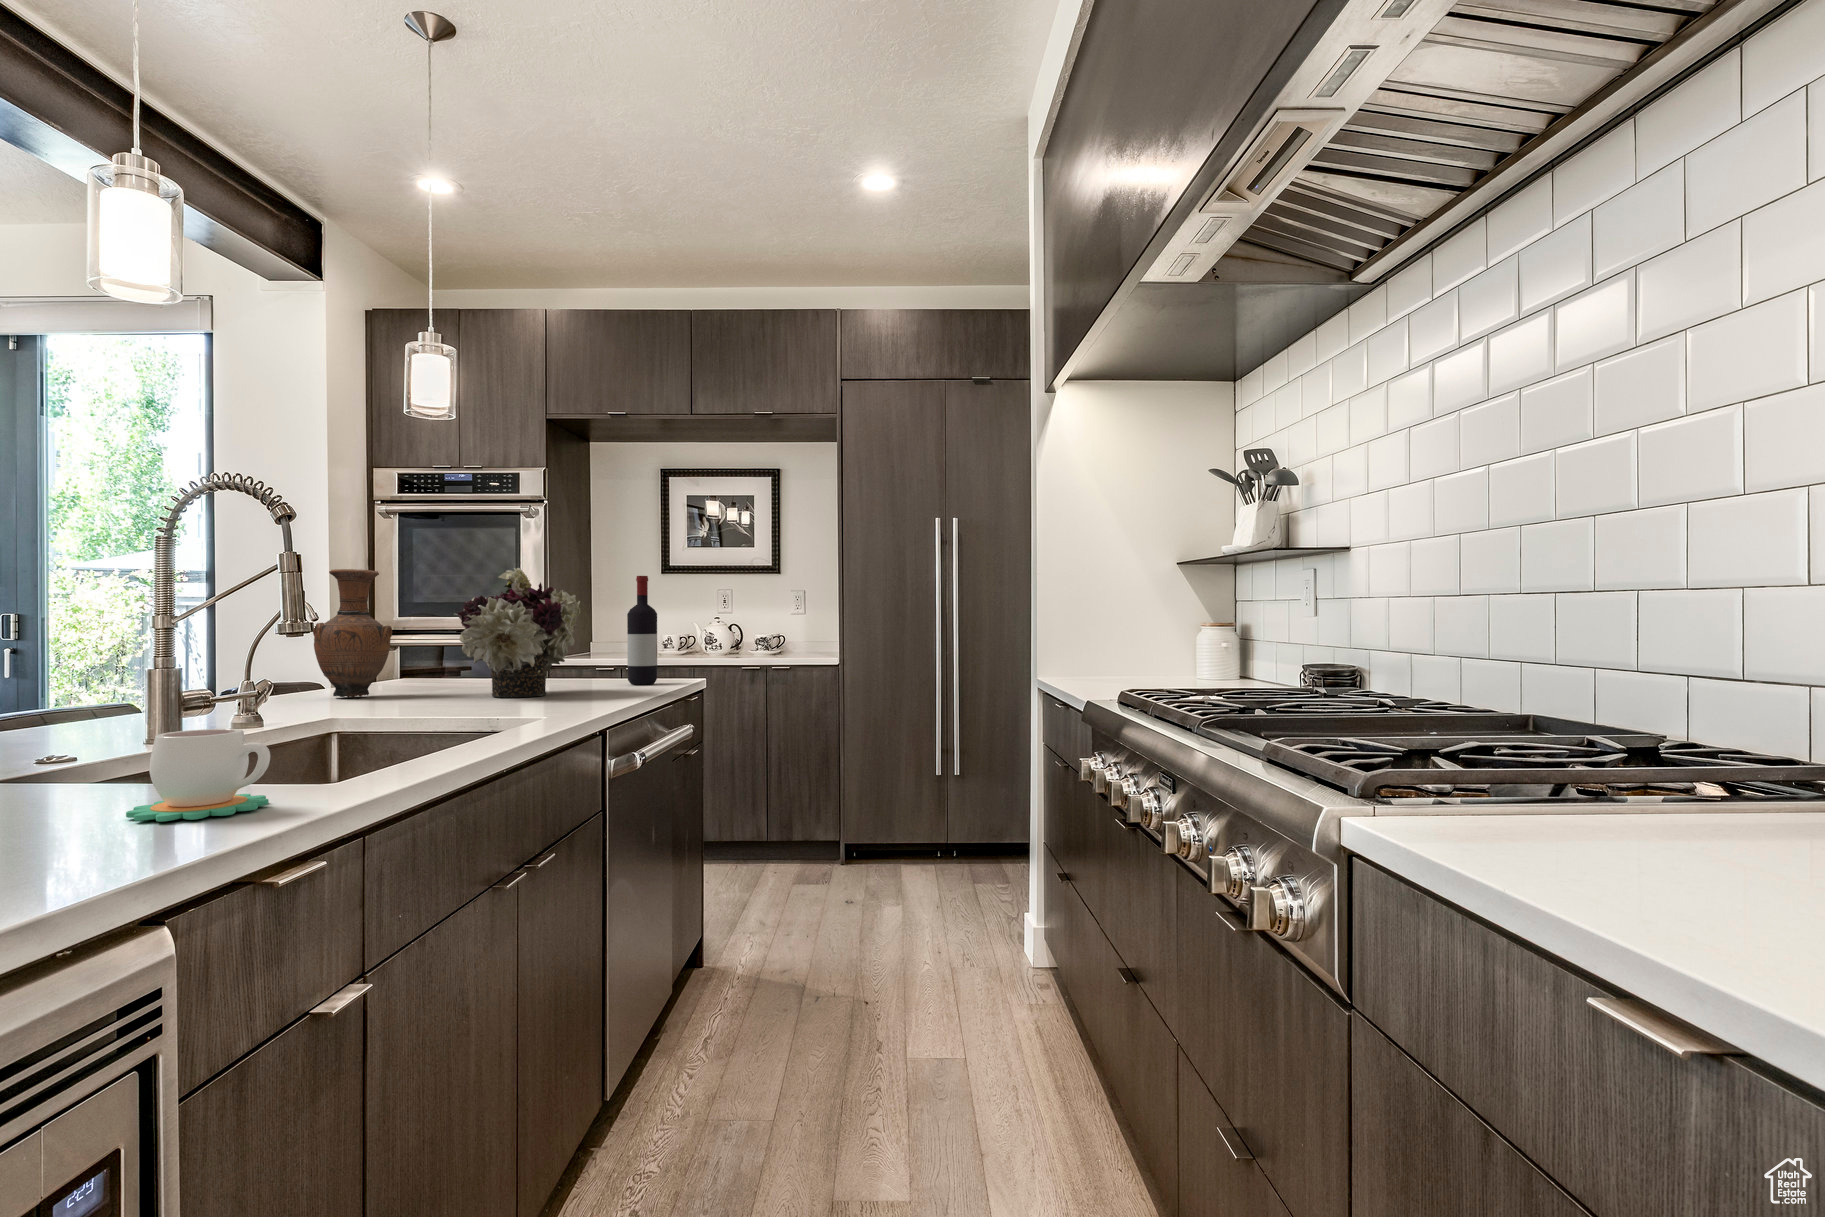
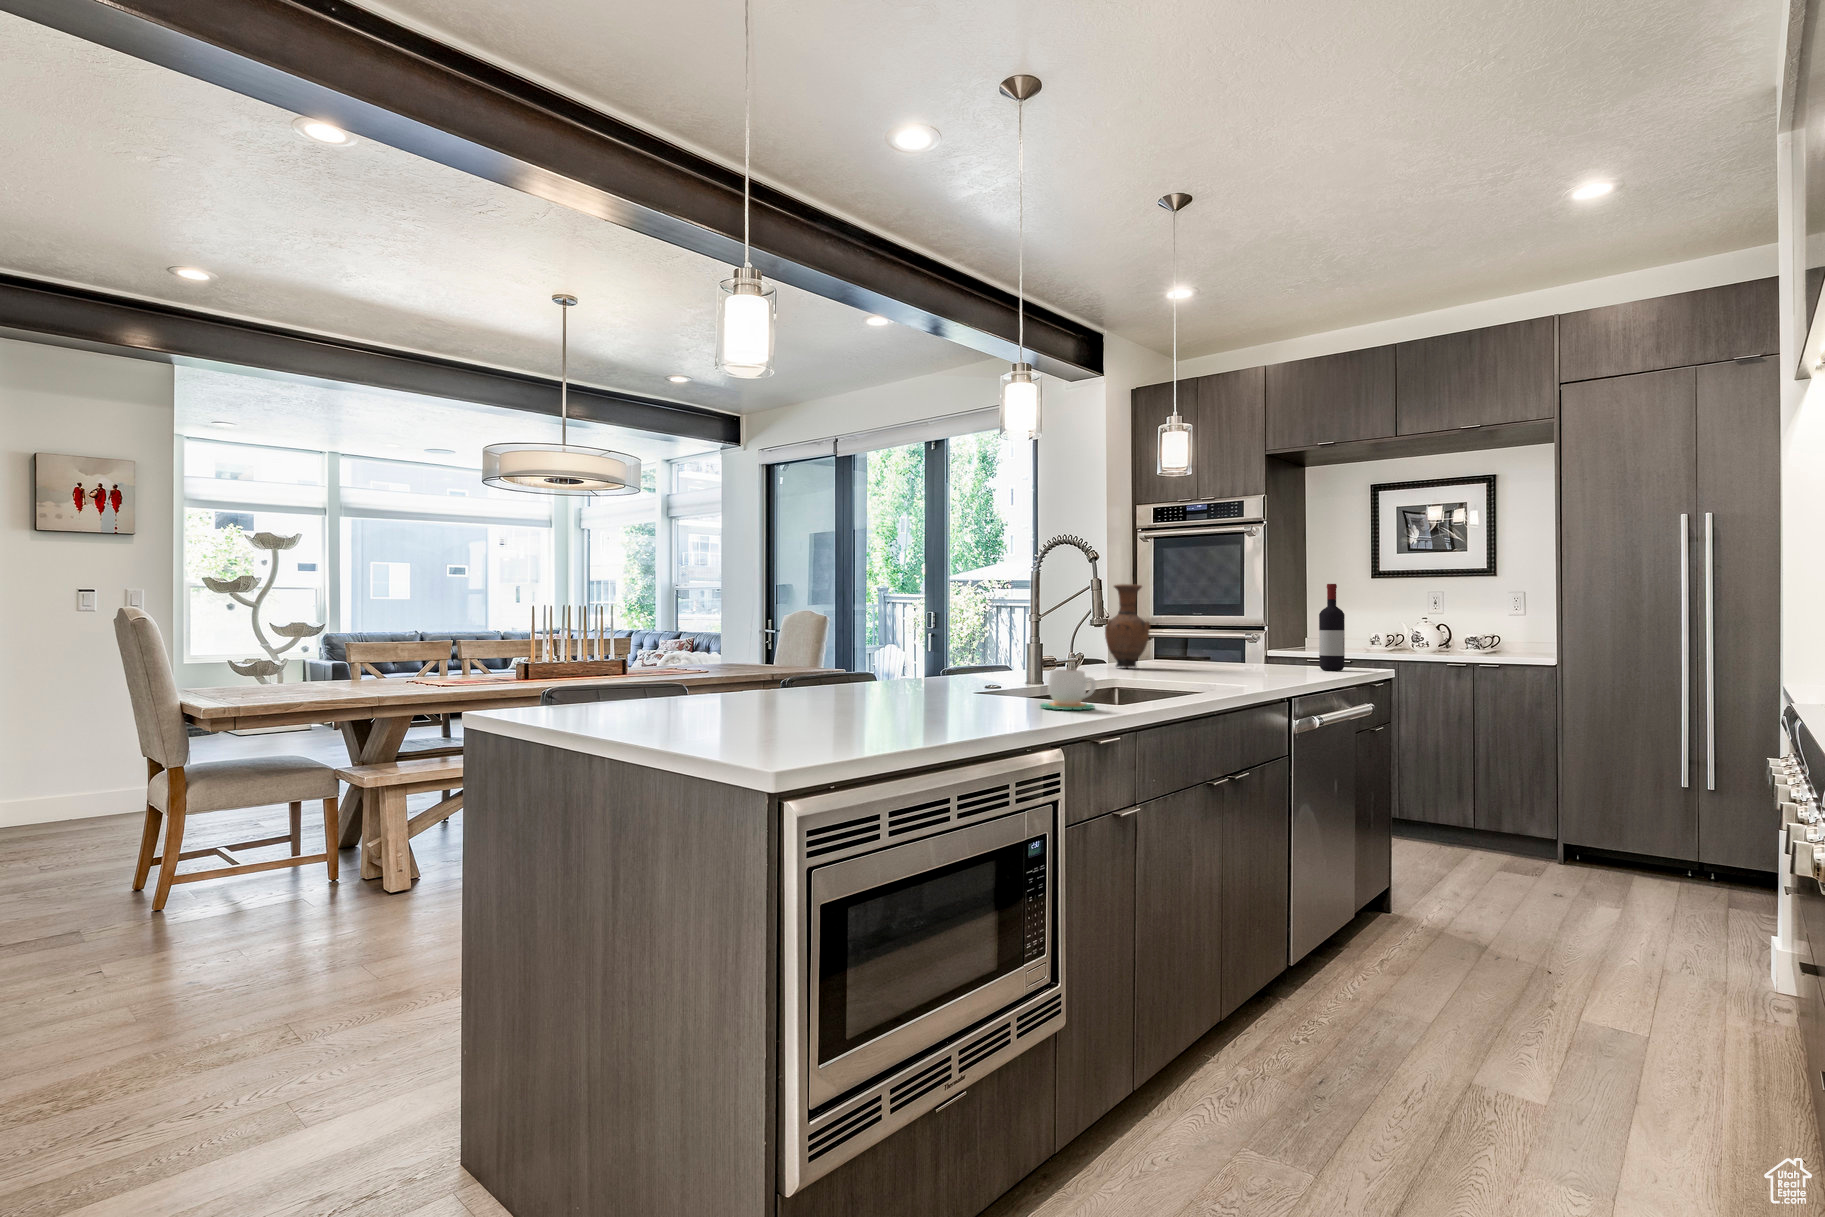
flower arrangement: present [457,568,580,697] -> none [1191,581,1278,674]

